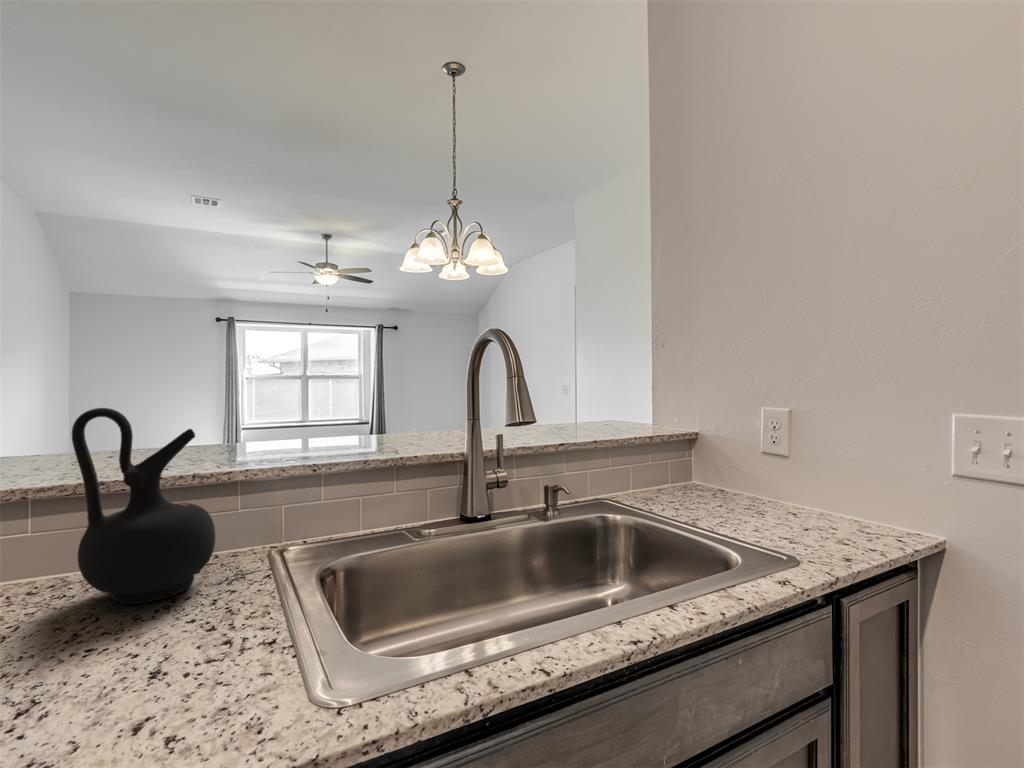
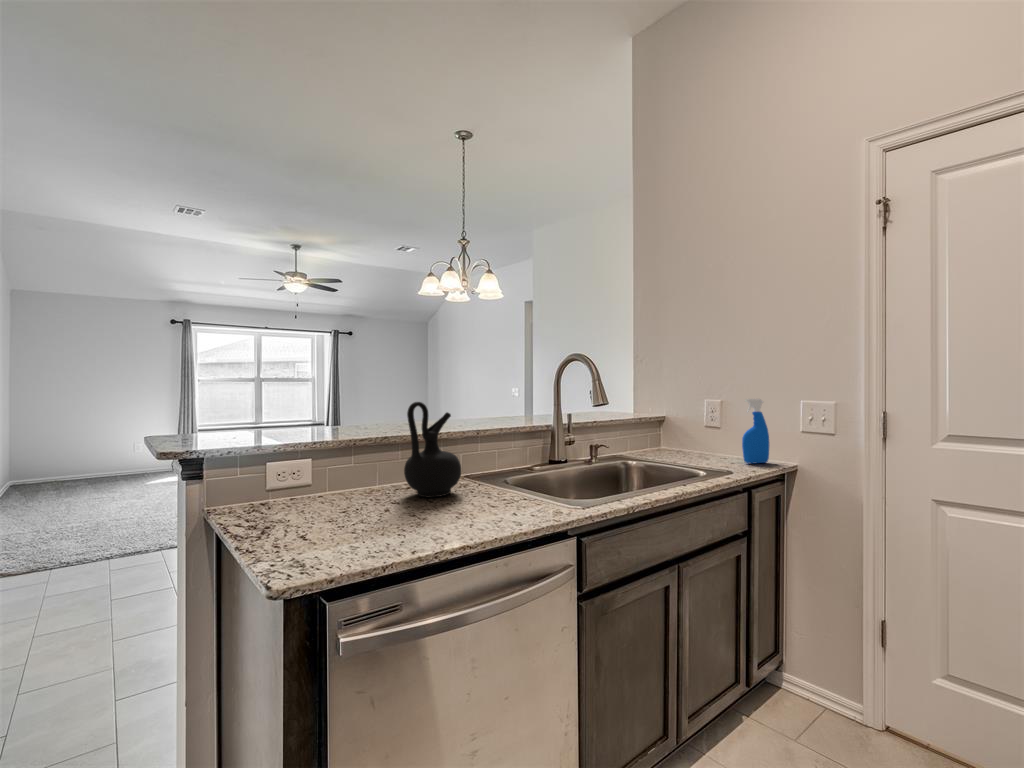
spray bottle: none [825,407,882,532] -> present [742,399,769,463]

